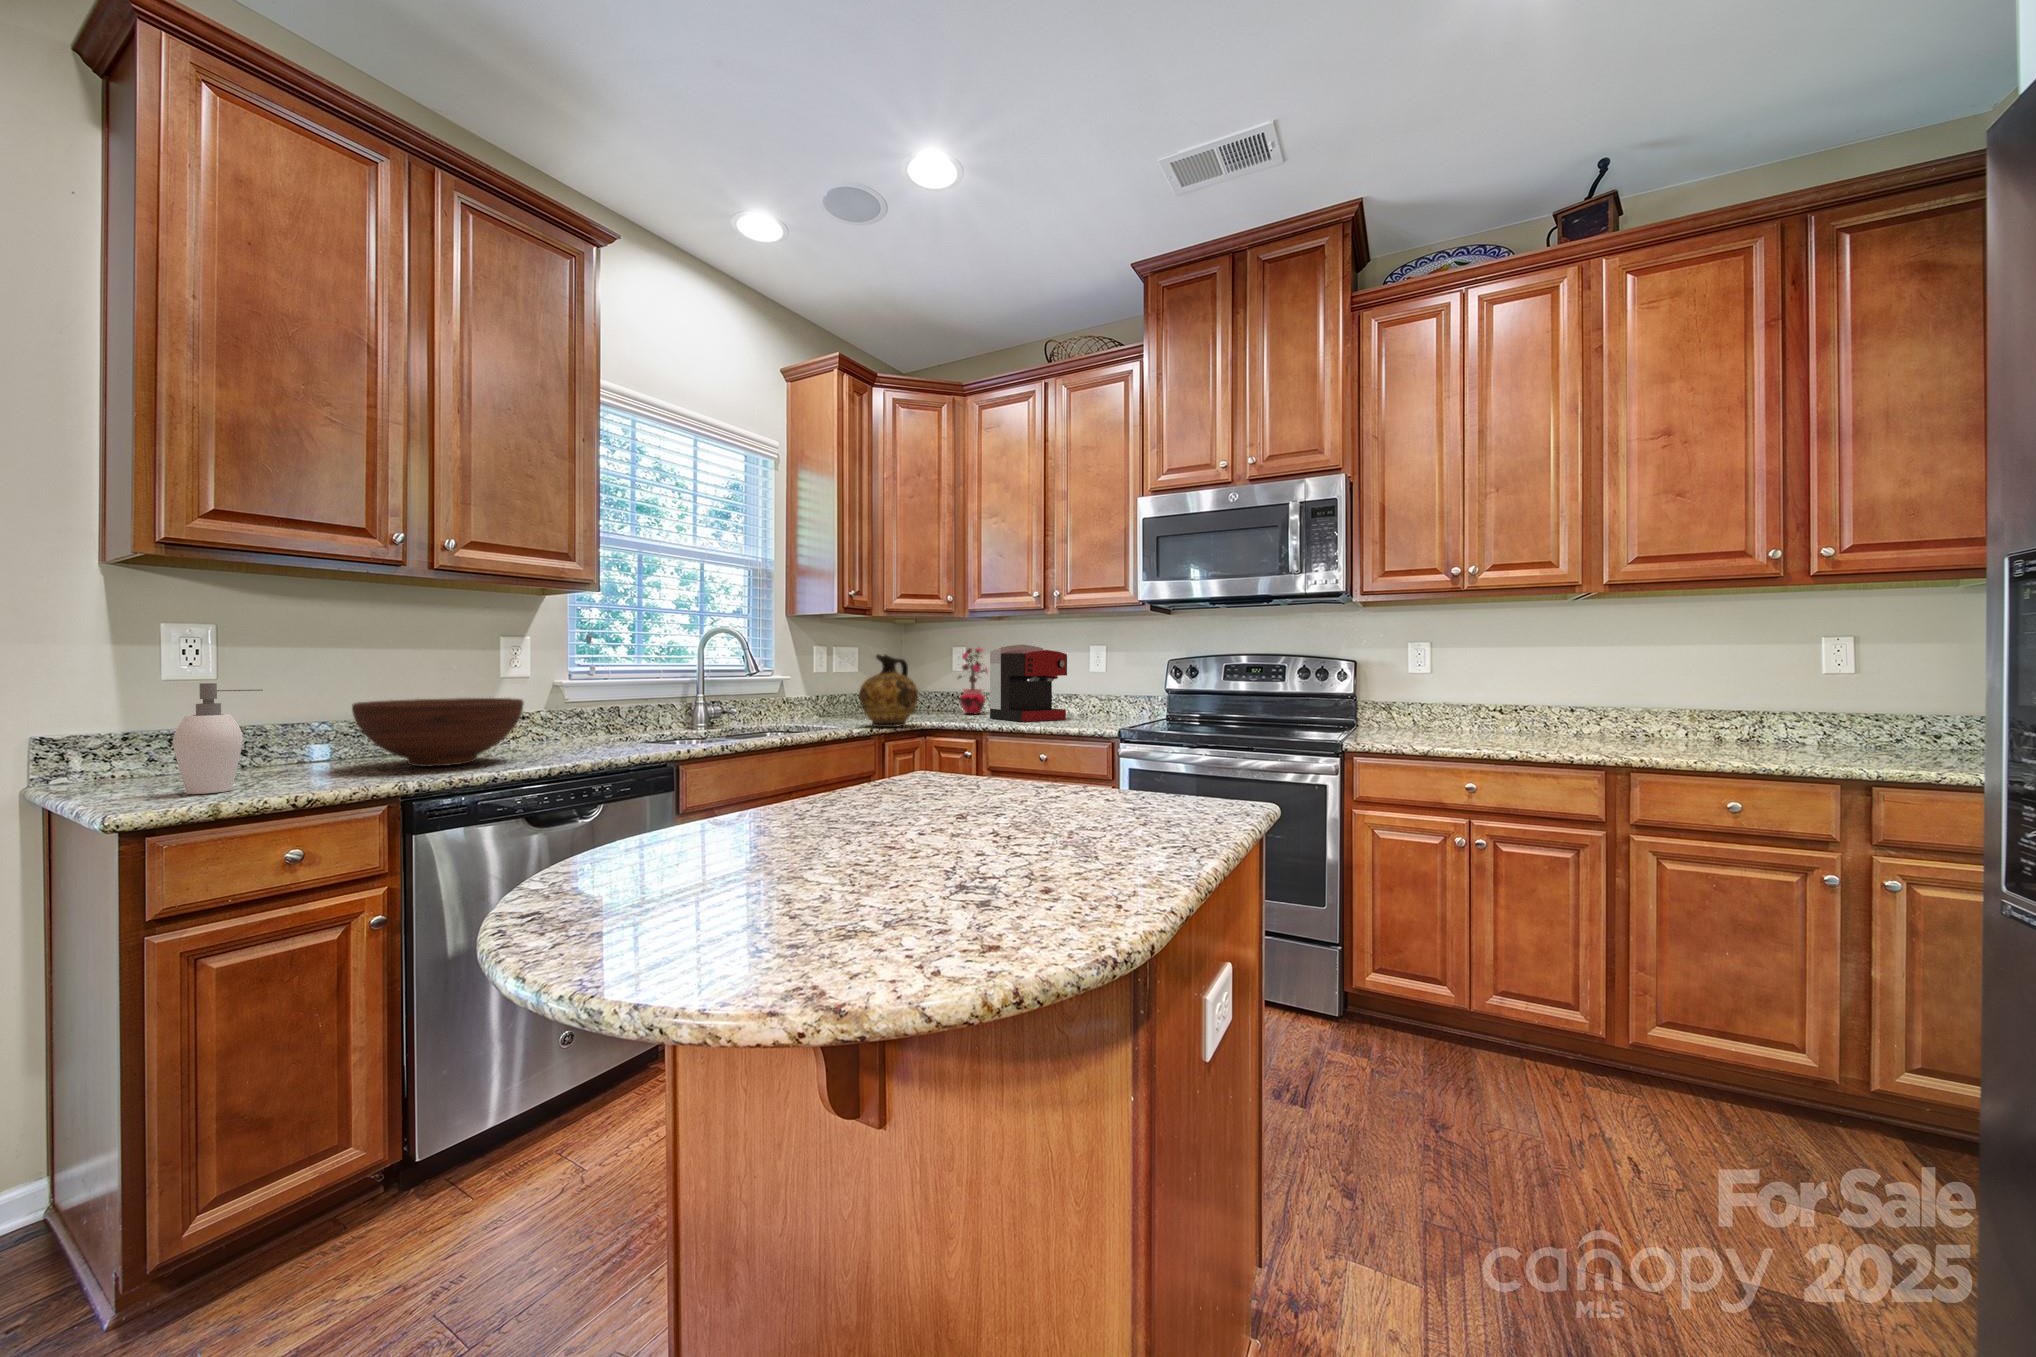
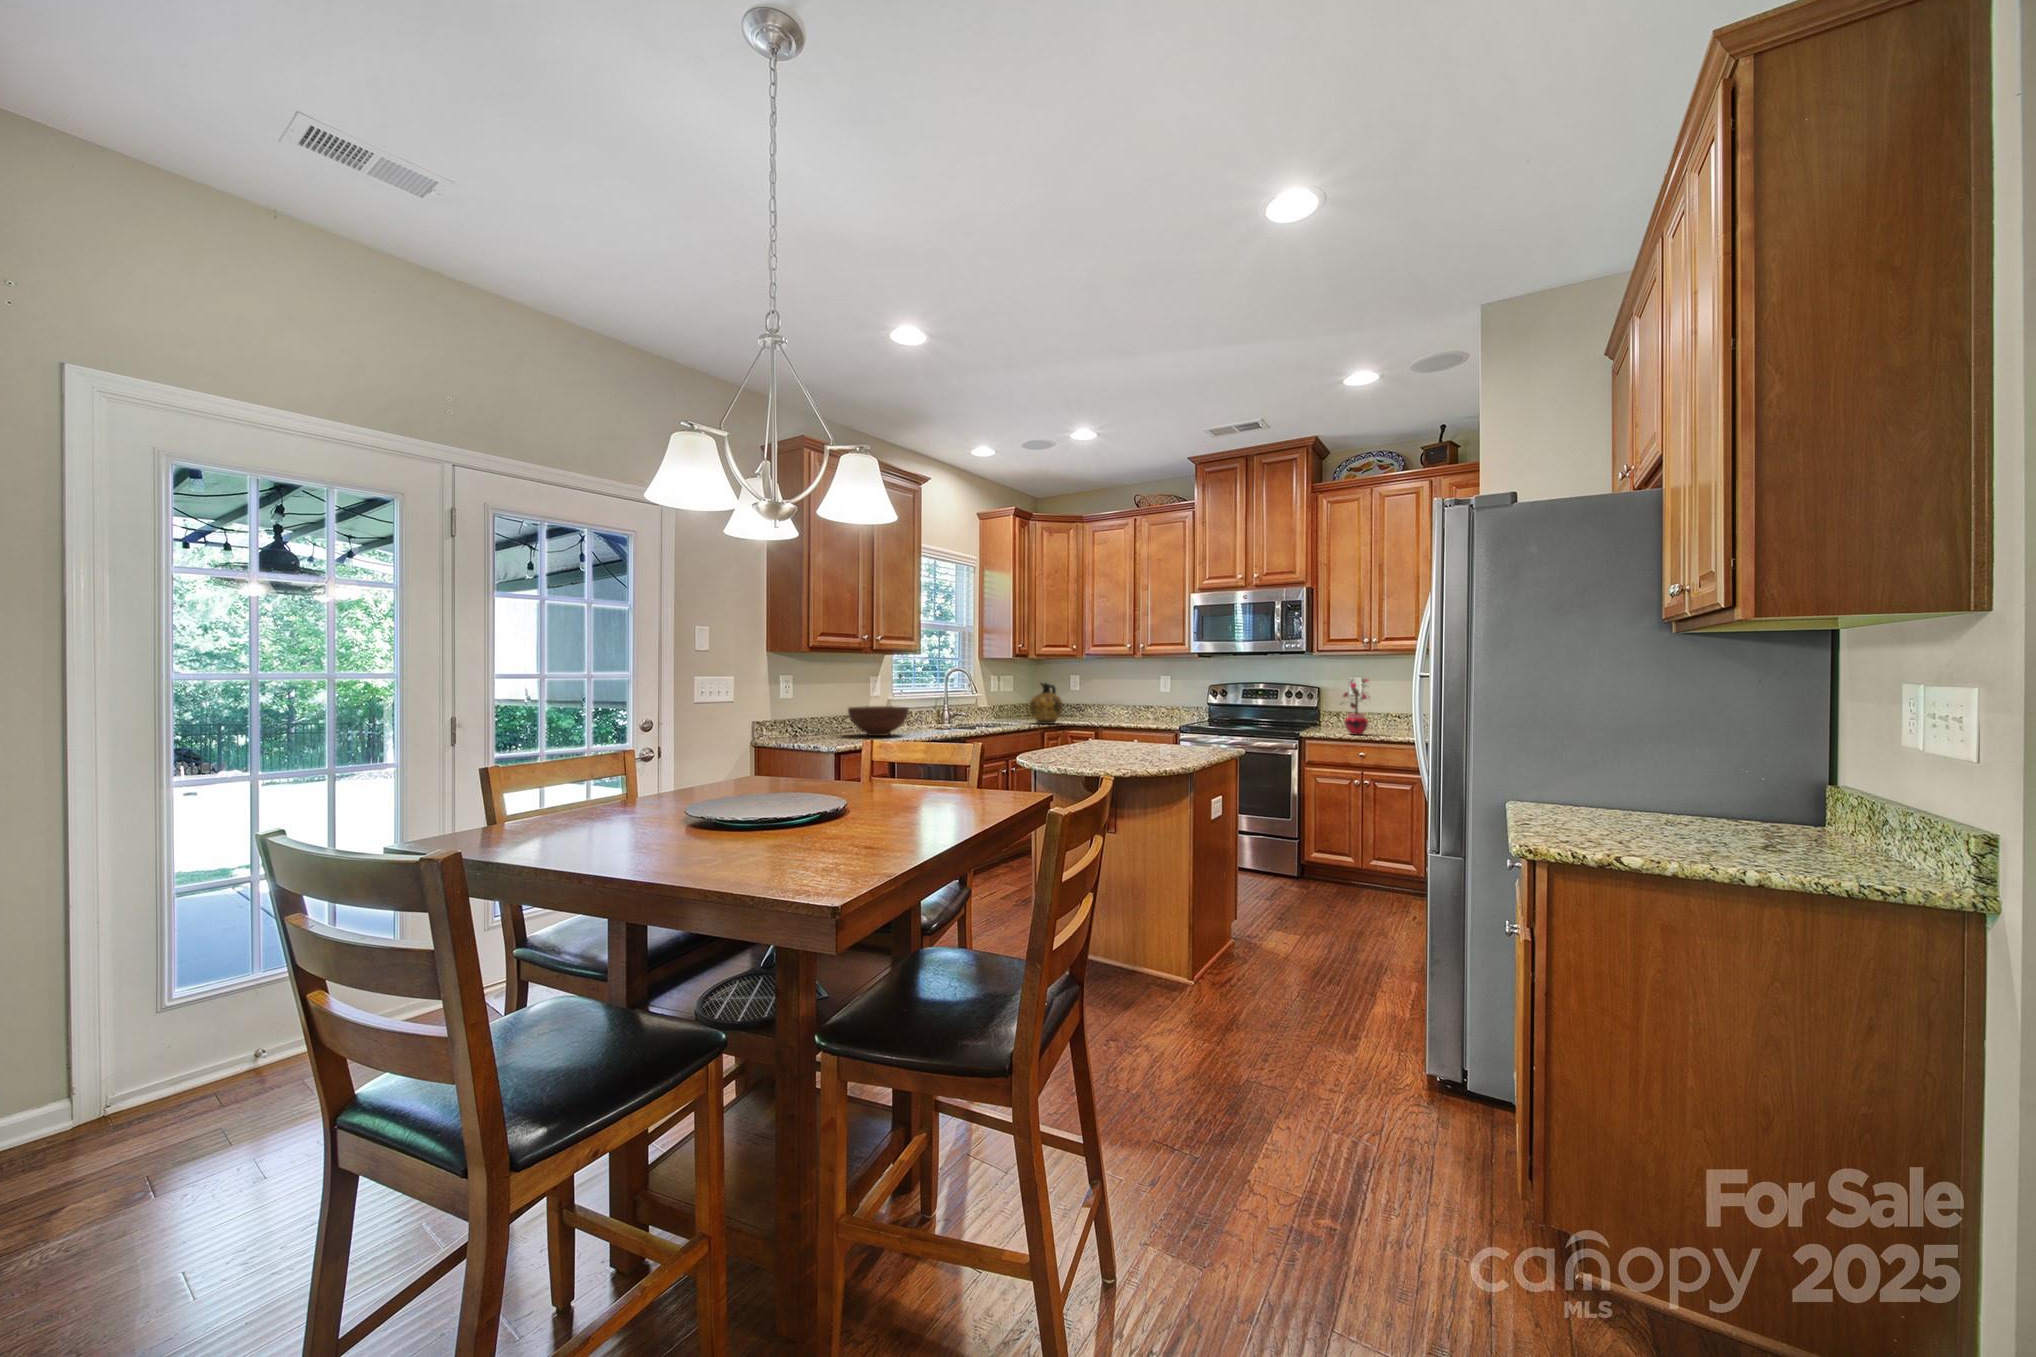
coffee maker: present [990,645,1067,722] -> none [1099,675,1148,722]
potted plant: present [958,648,987,714] -> present [1343,679,1370,735]
soap dispenser: present [173,683,263,794] -> none [821,700,845,742]

